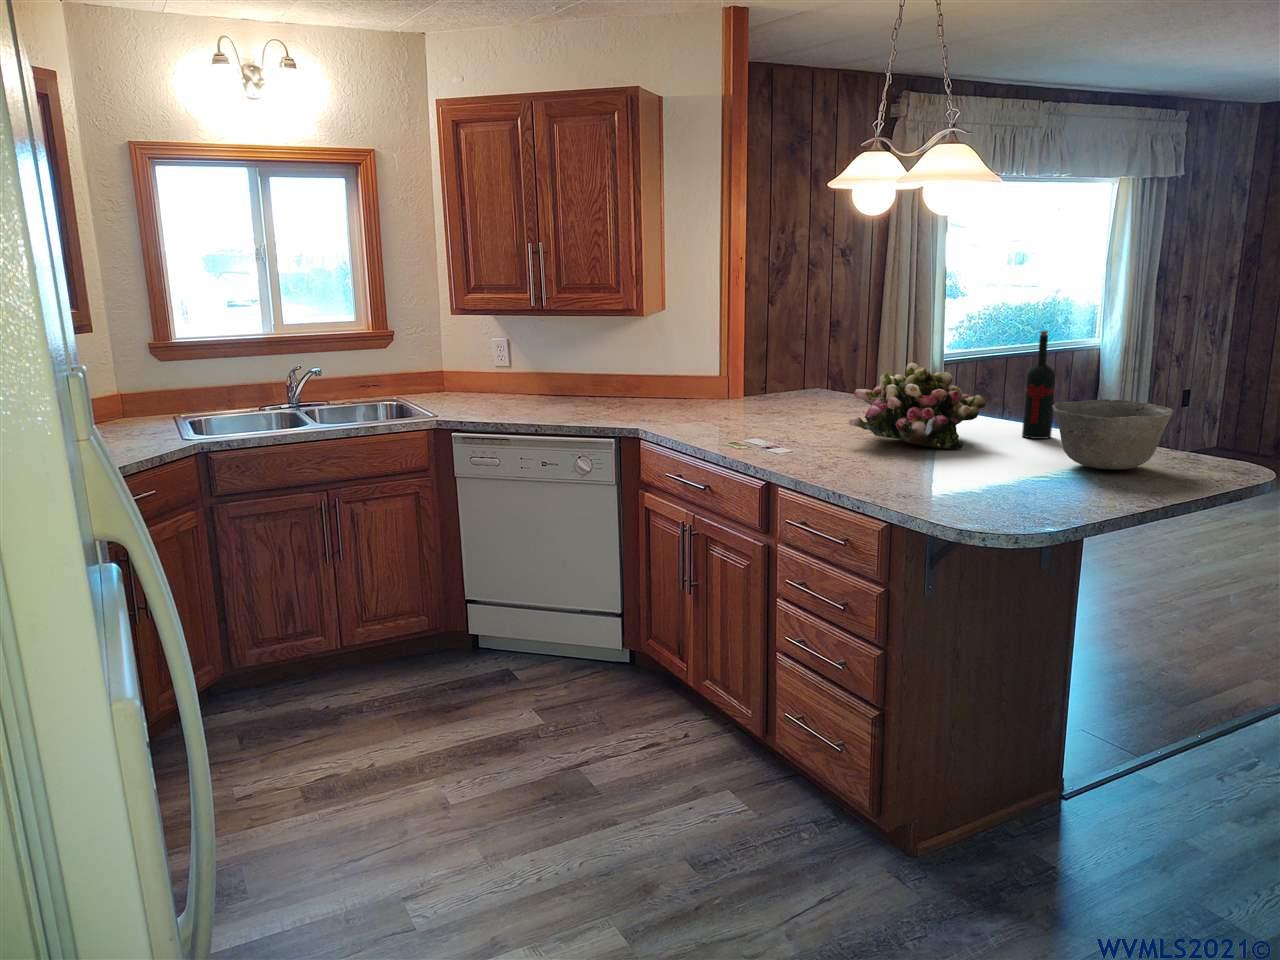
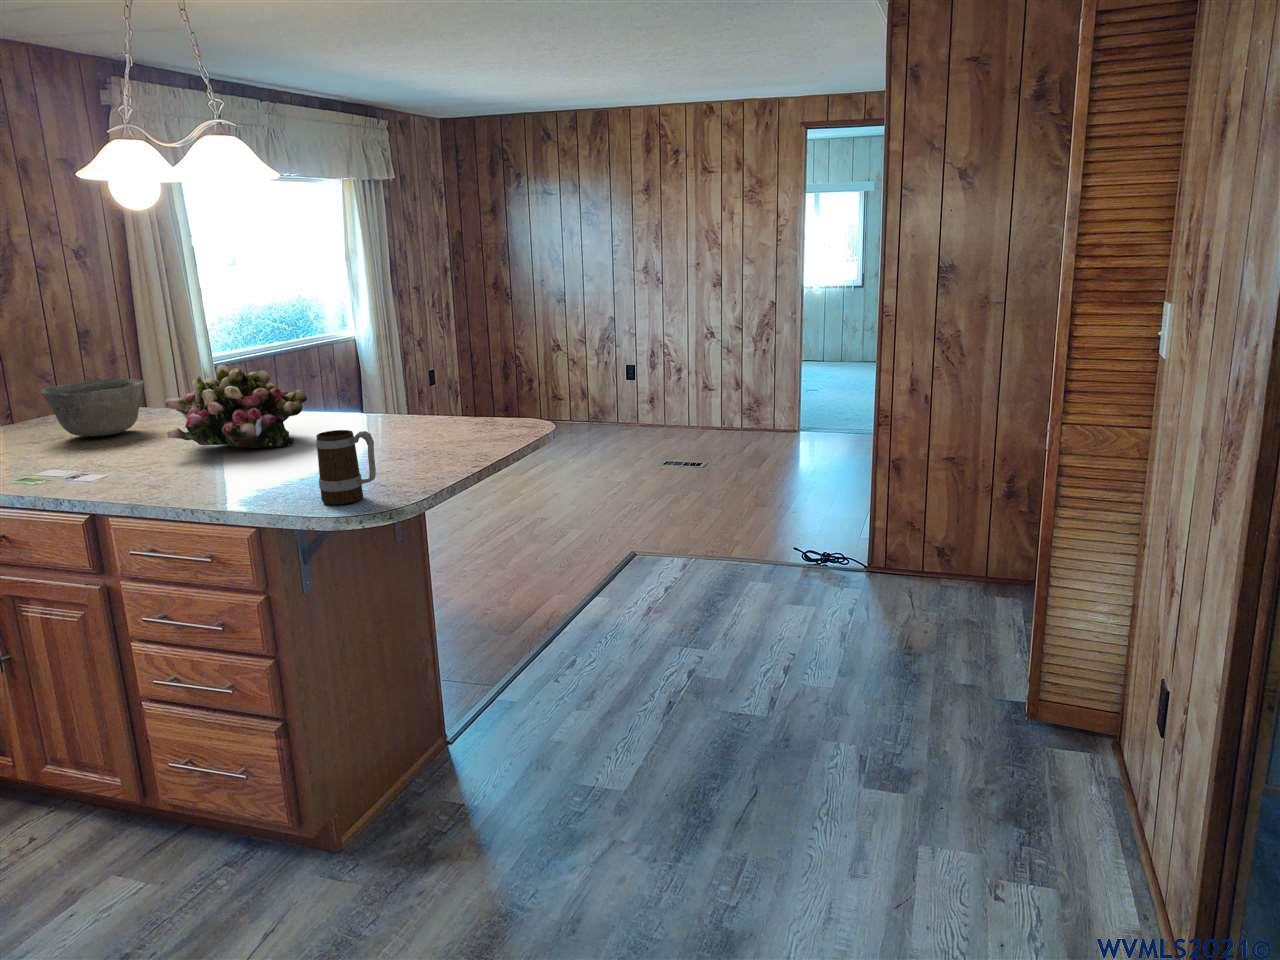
wine bottle: present [1022,331,1055,439] -> none [336,322,369,425]
bowl: present [1052,399,1173,470] -> present [42,378,144,436]
mug: none [953,440,1016,516] -> present [316,430,376,505]

